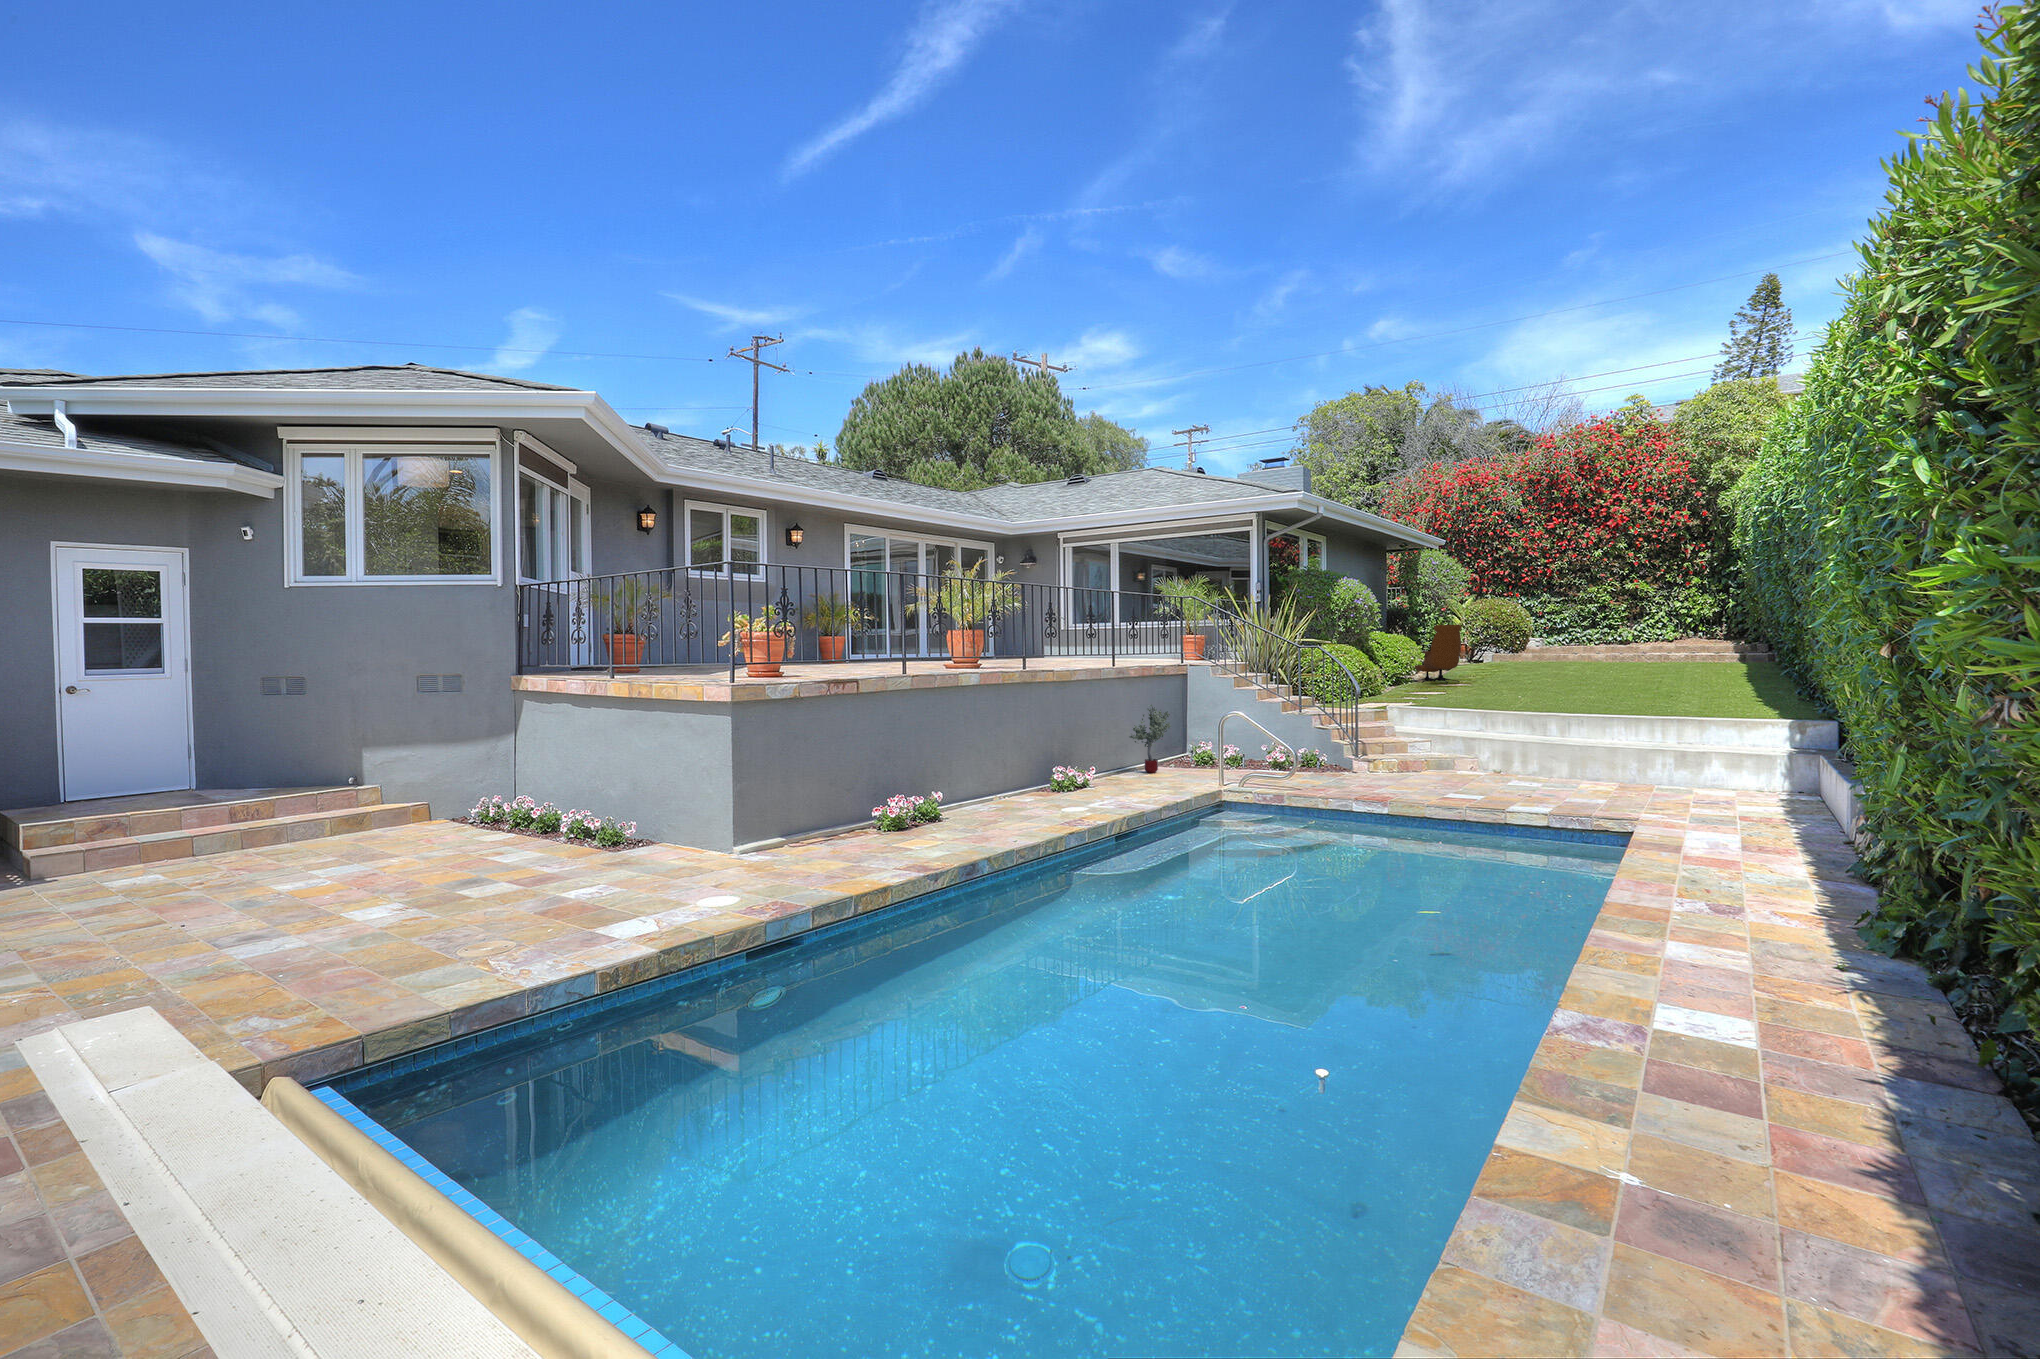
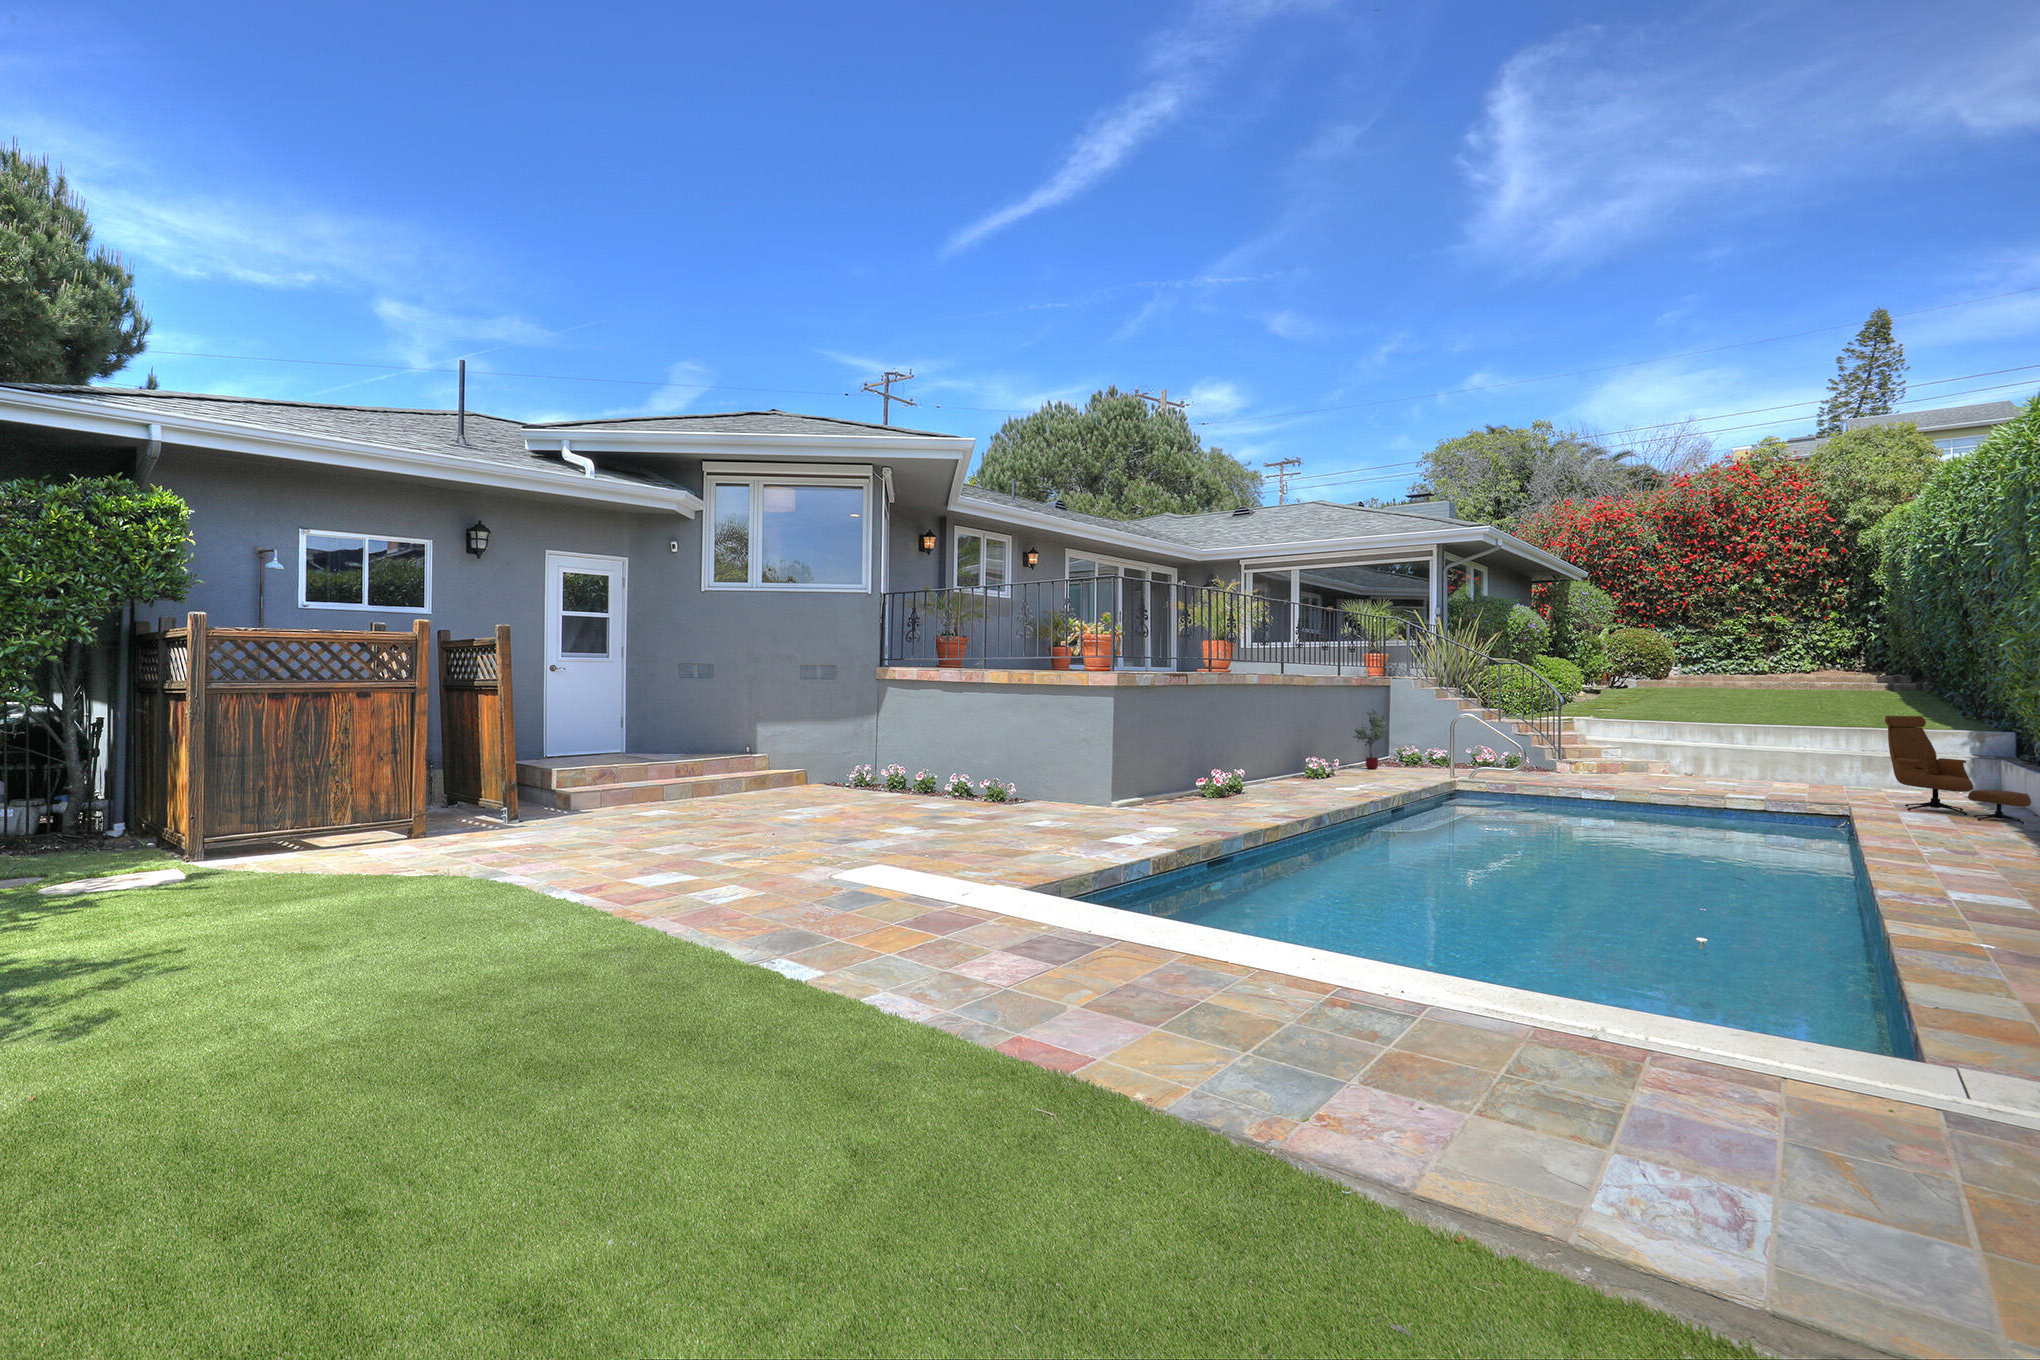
lounge chair: present [1415,625,1462,684] -> present [1885,716,2031,824]

